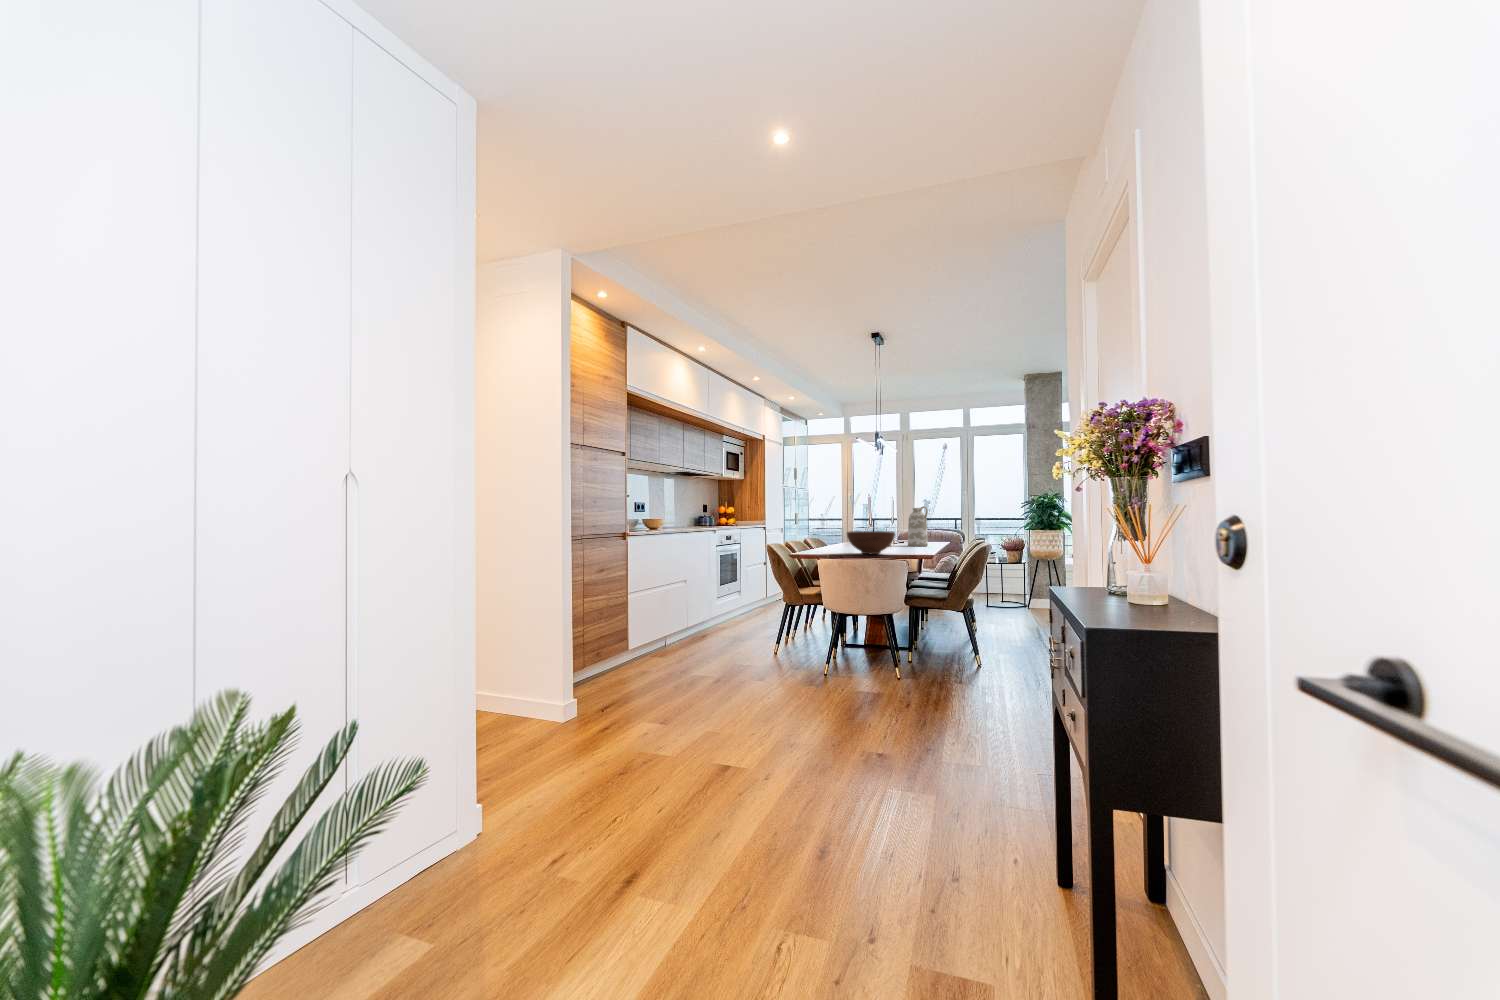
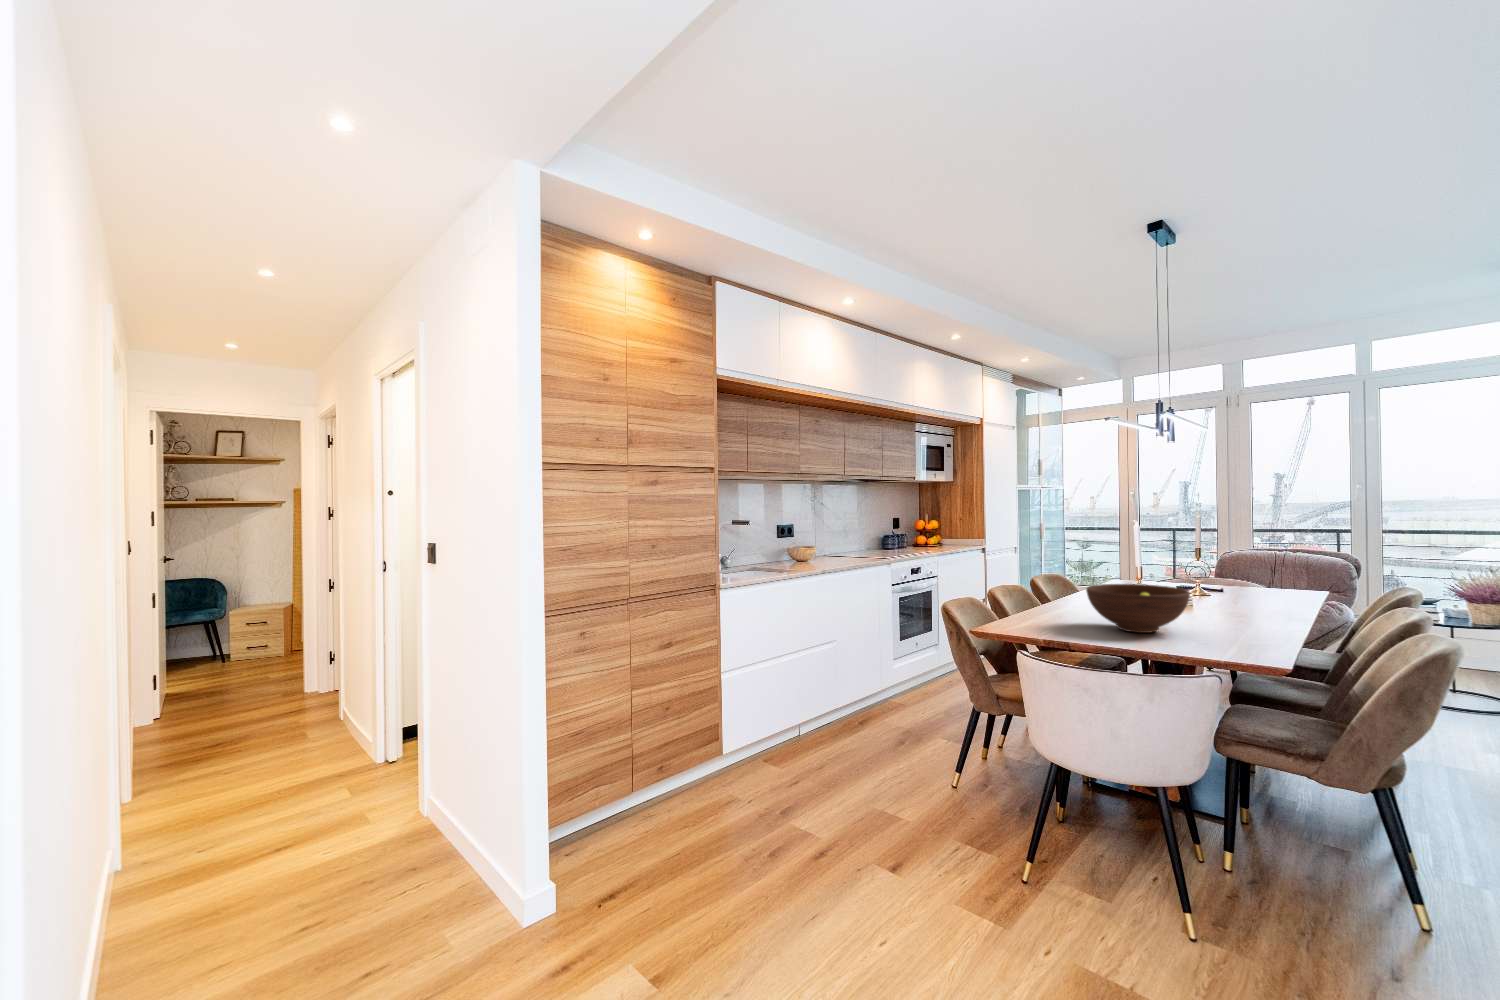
vase: present [908,506,928,546] -> none [1231,523,1273,593]

